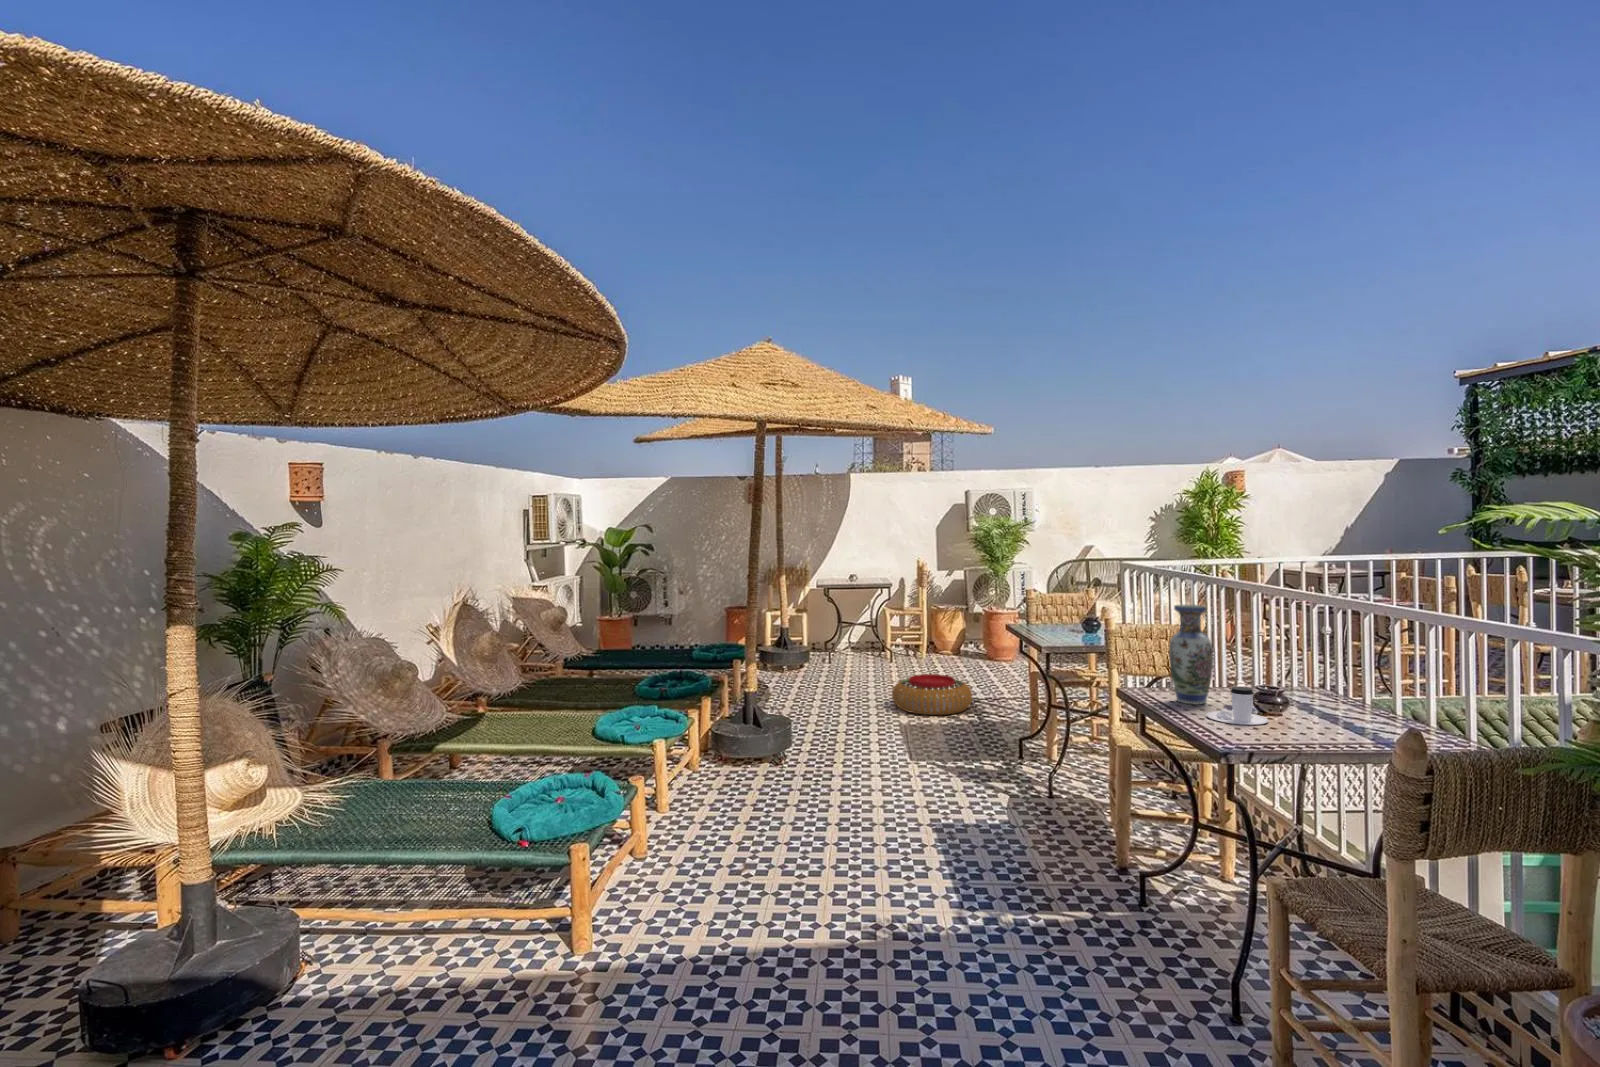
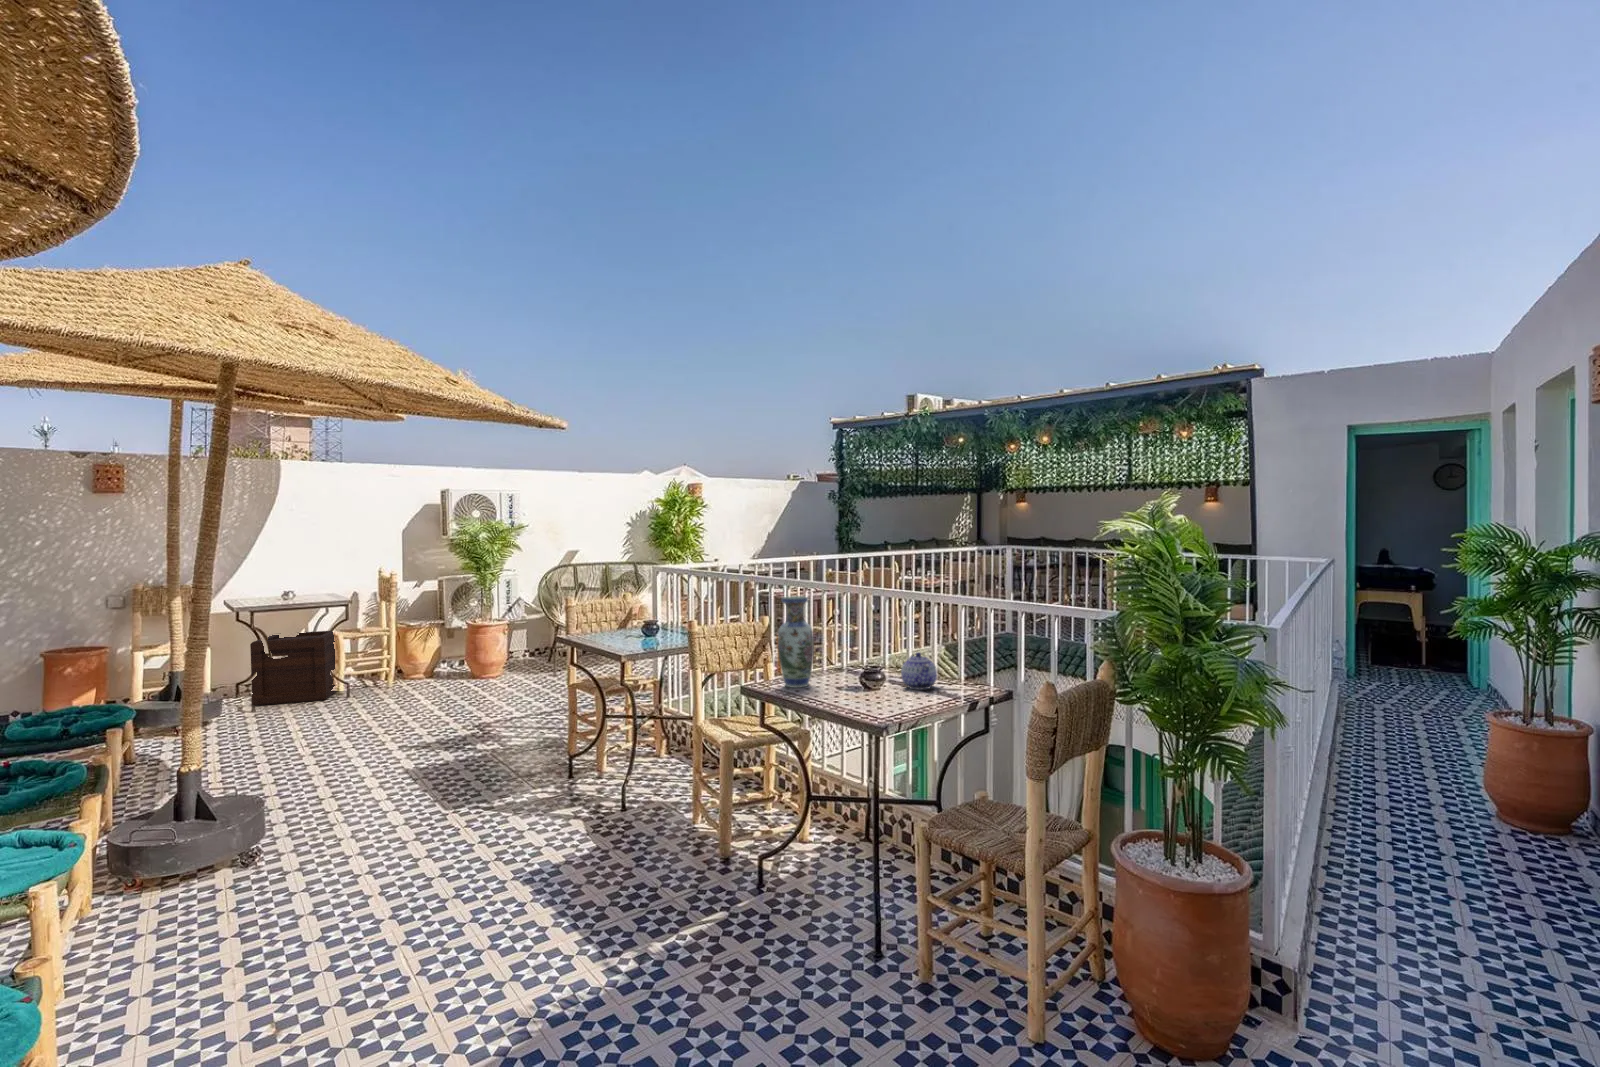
wooden crate: none [827,604,890,660] -> present [250,631,336,706]
pouf: present [892,674,972,715] -> none [384,703,488,754]
teapot: none [1315,685,1369,731] -> present [901,652,937,689]
coffee cup: present [1206,687,1268,725] -> none [826,665,874,698]

